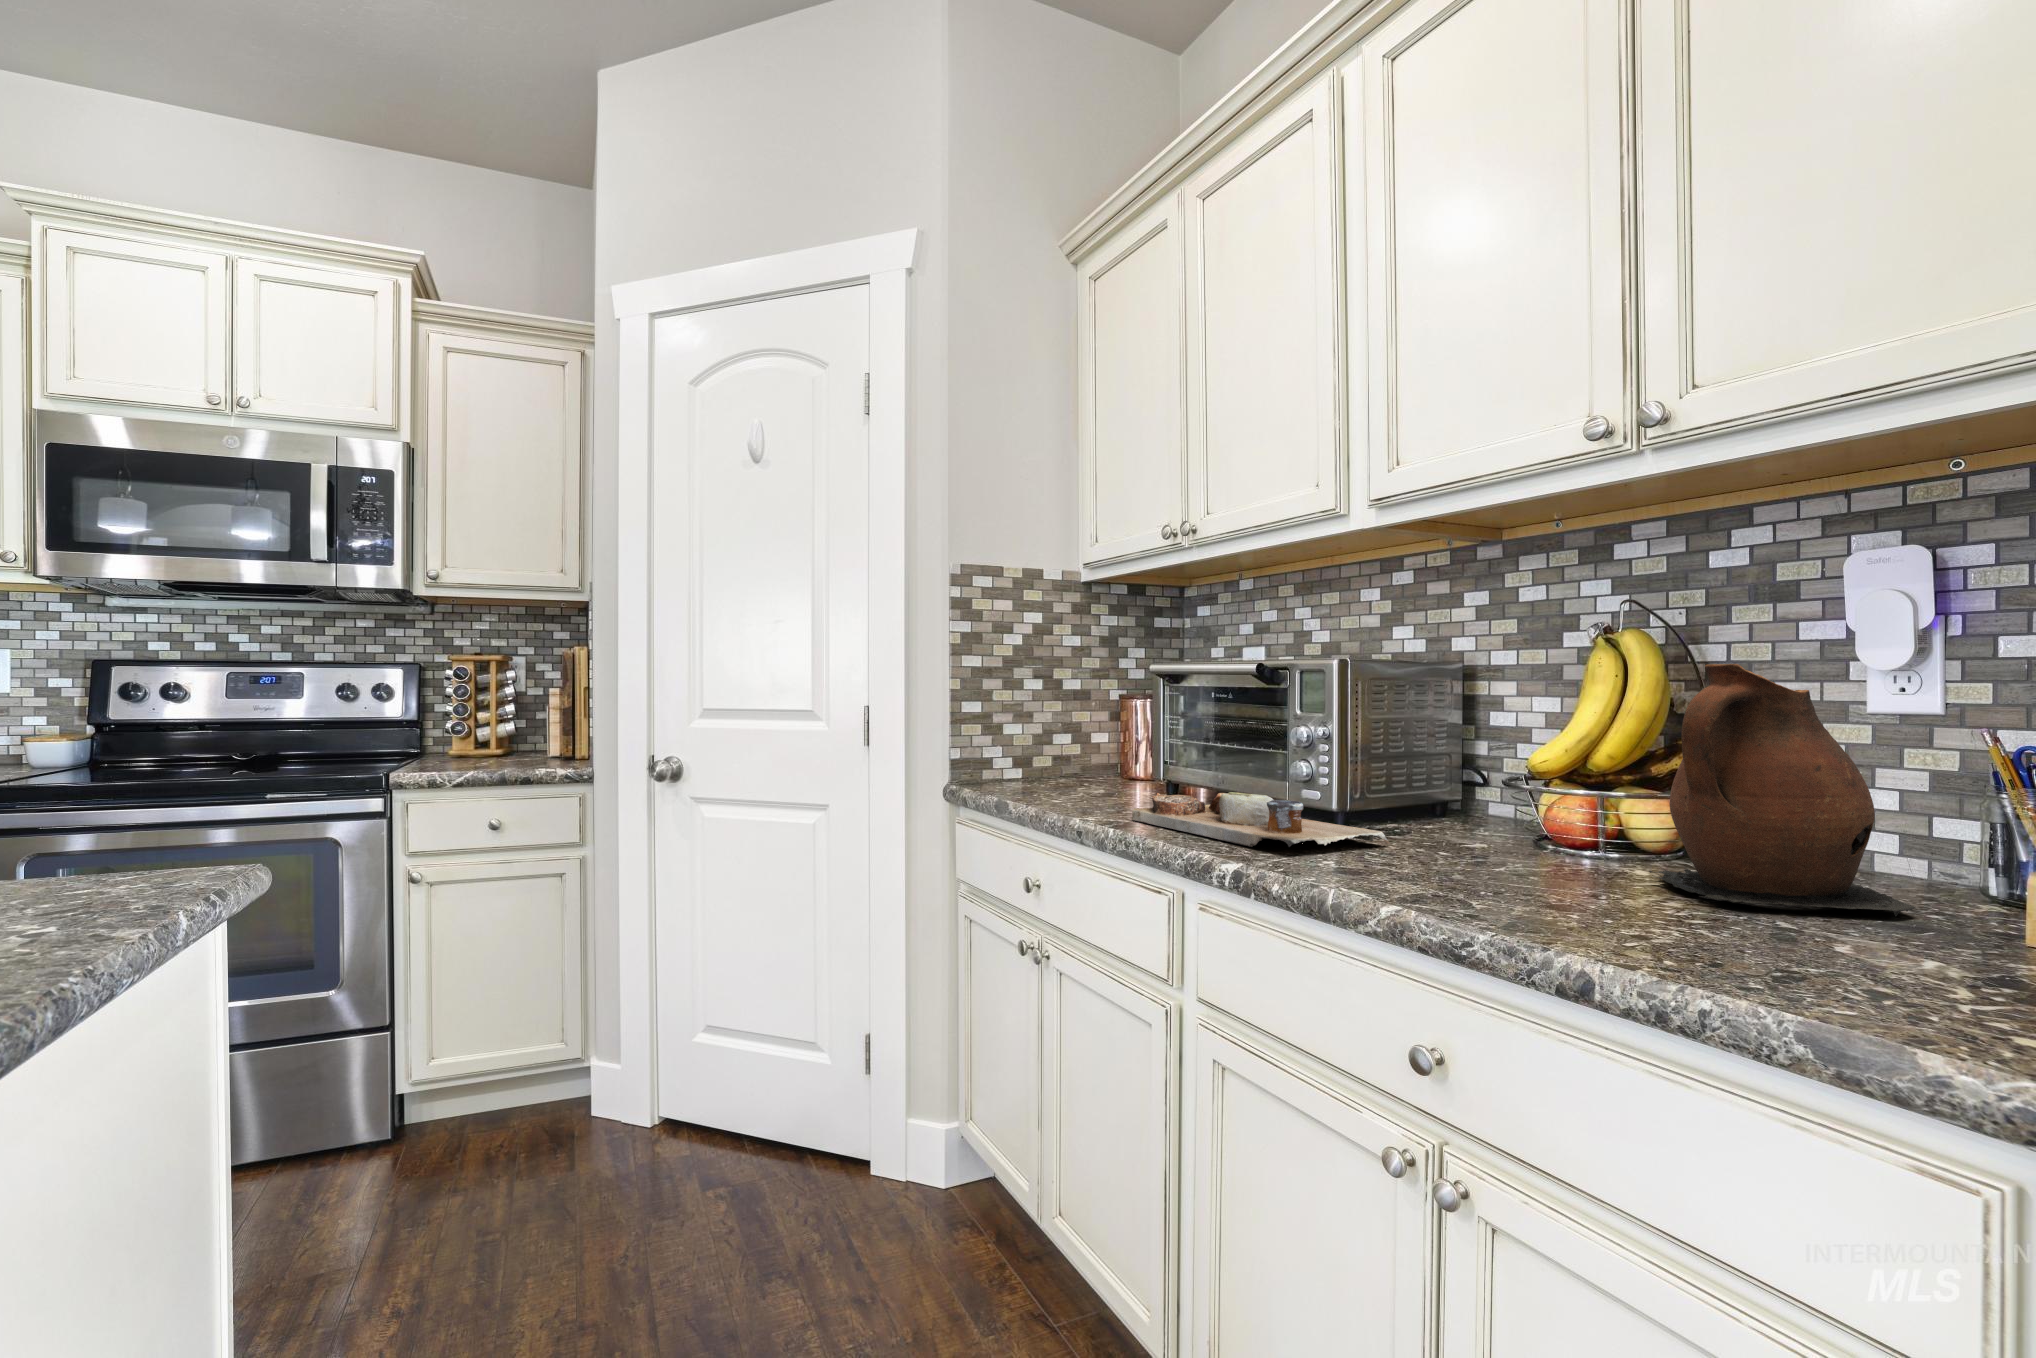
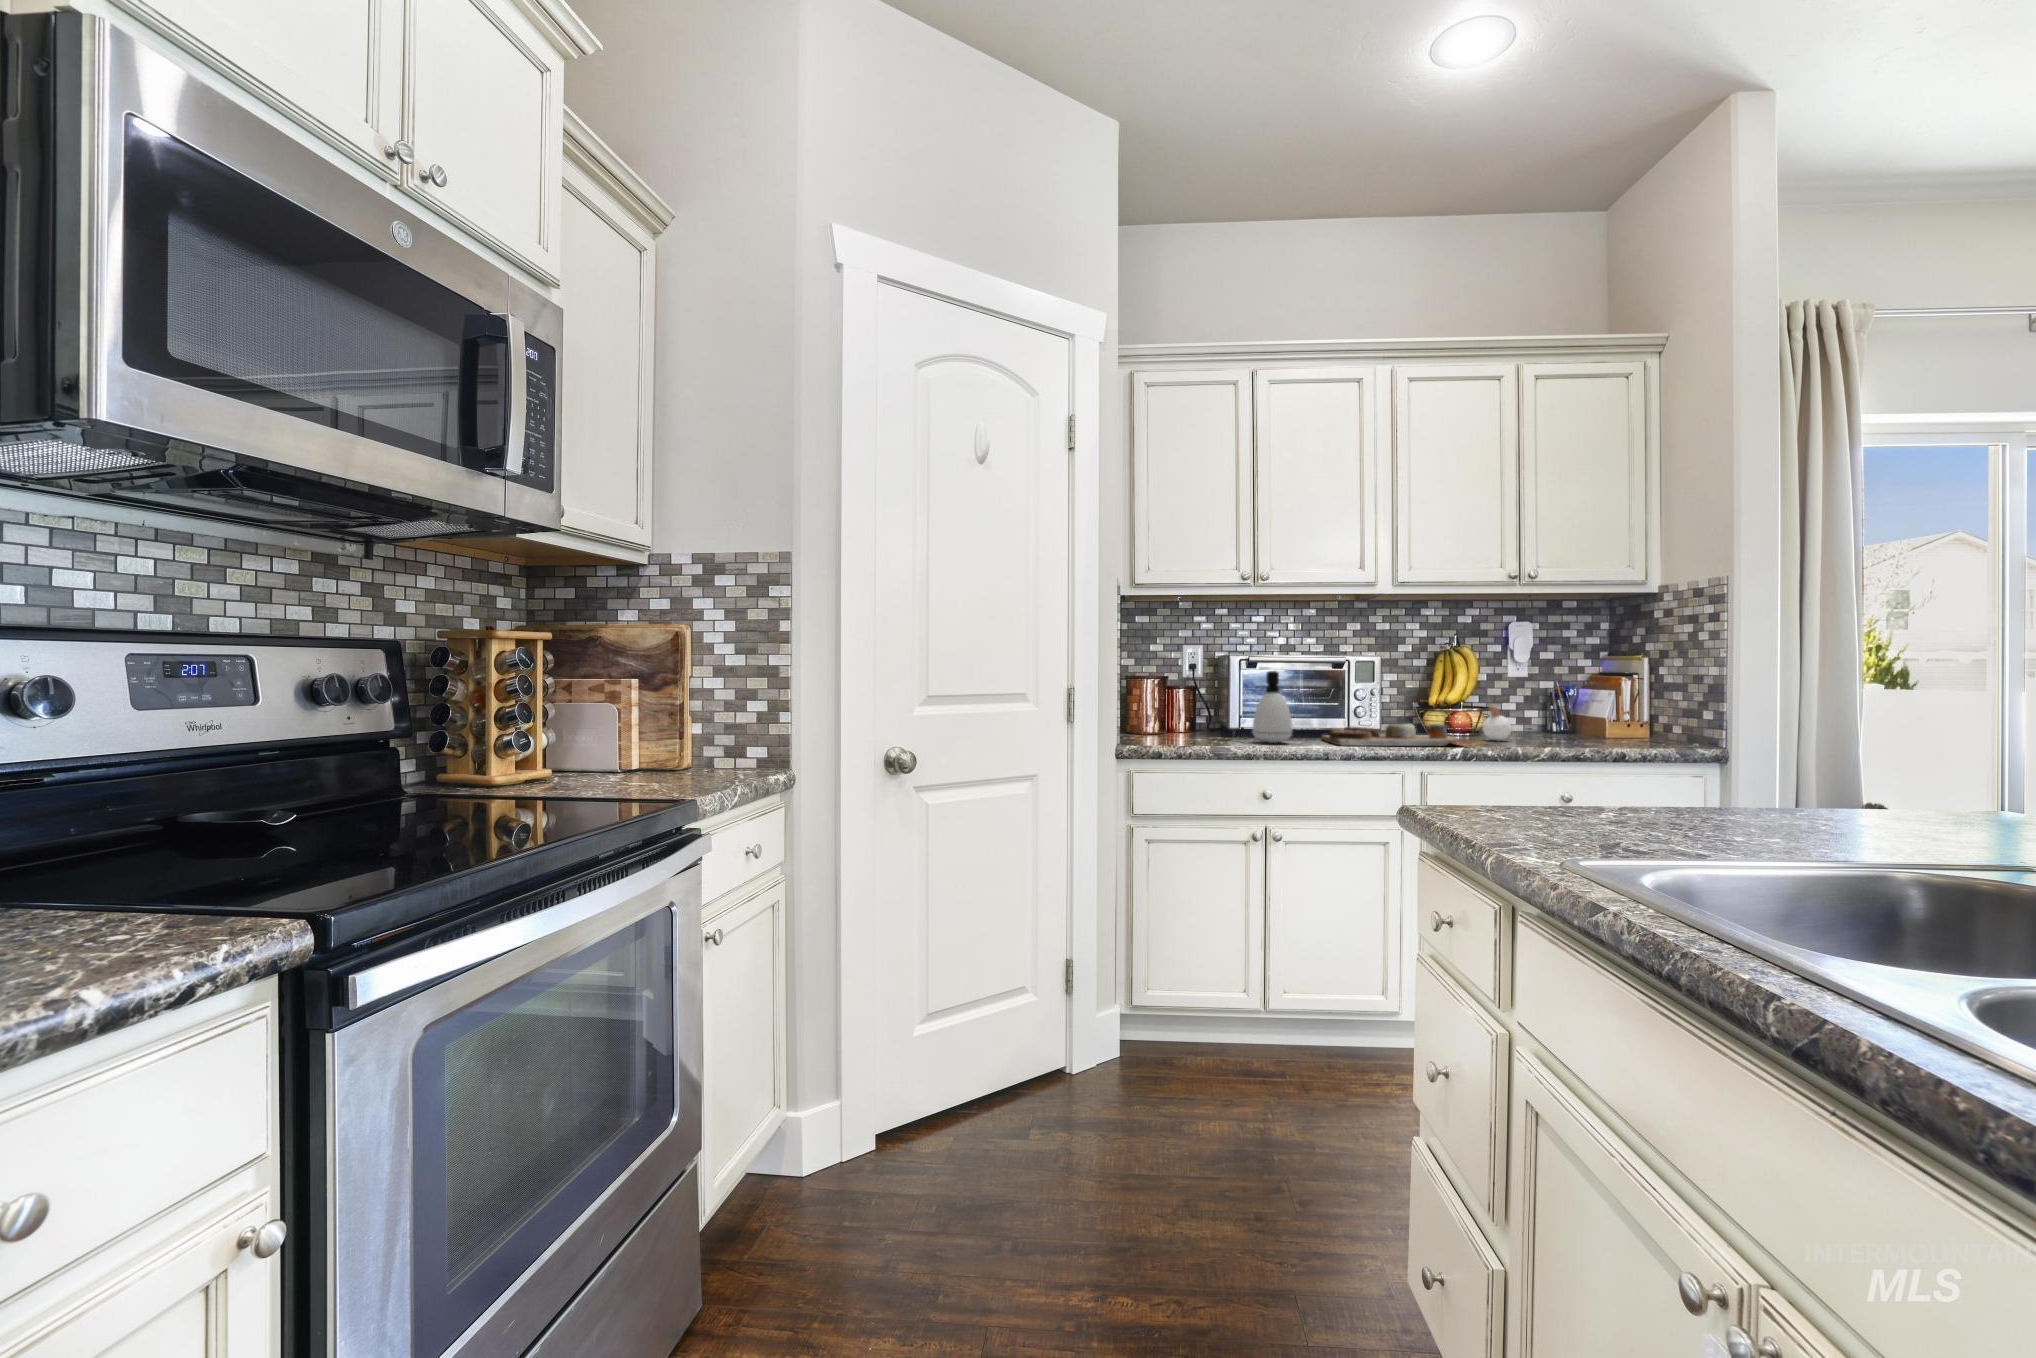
ceramic pitcher: present [1649,664,1915,916] -> none [1518,663,1593,740]
soap dispenser: none [1075,687,1138,805] -> present [1253,671,1292,743]
candle: none [1482,753,1559,867] -> present [1482,705,1512,741]

